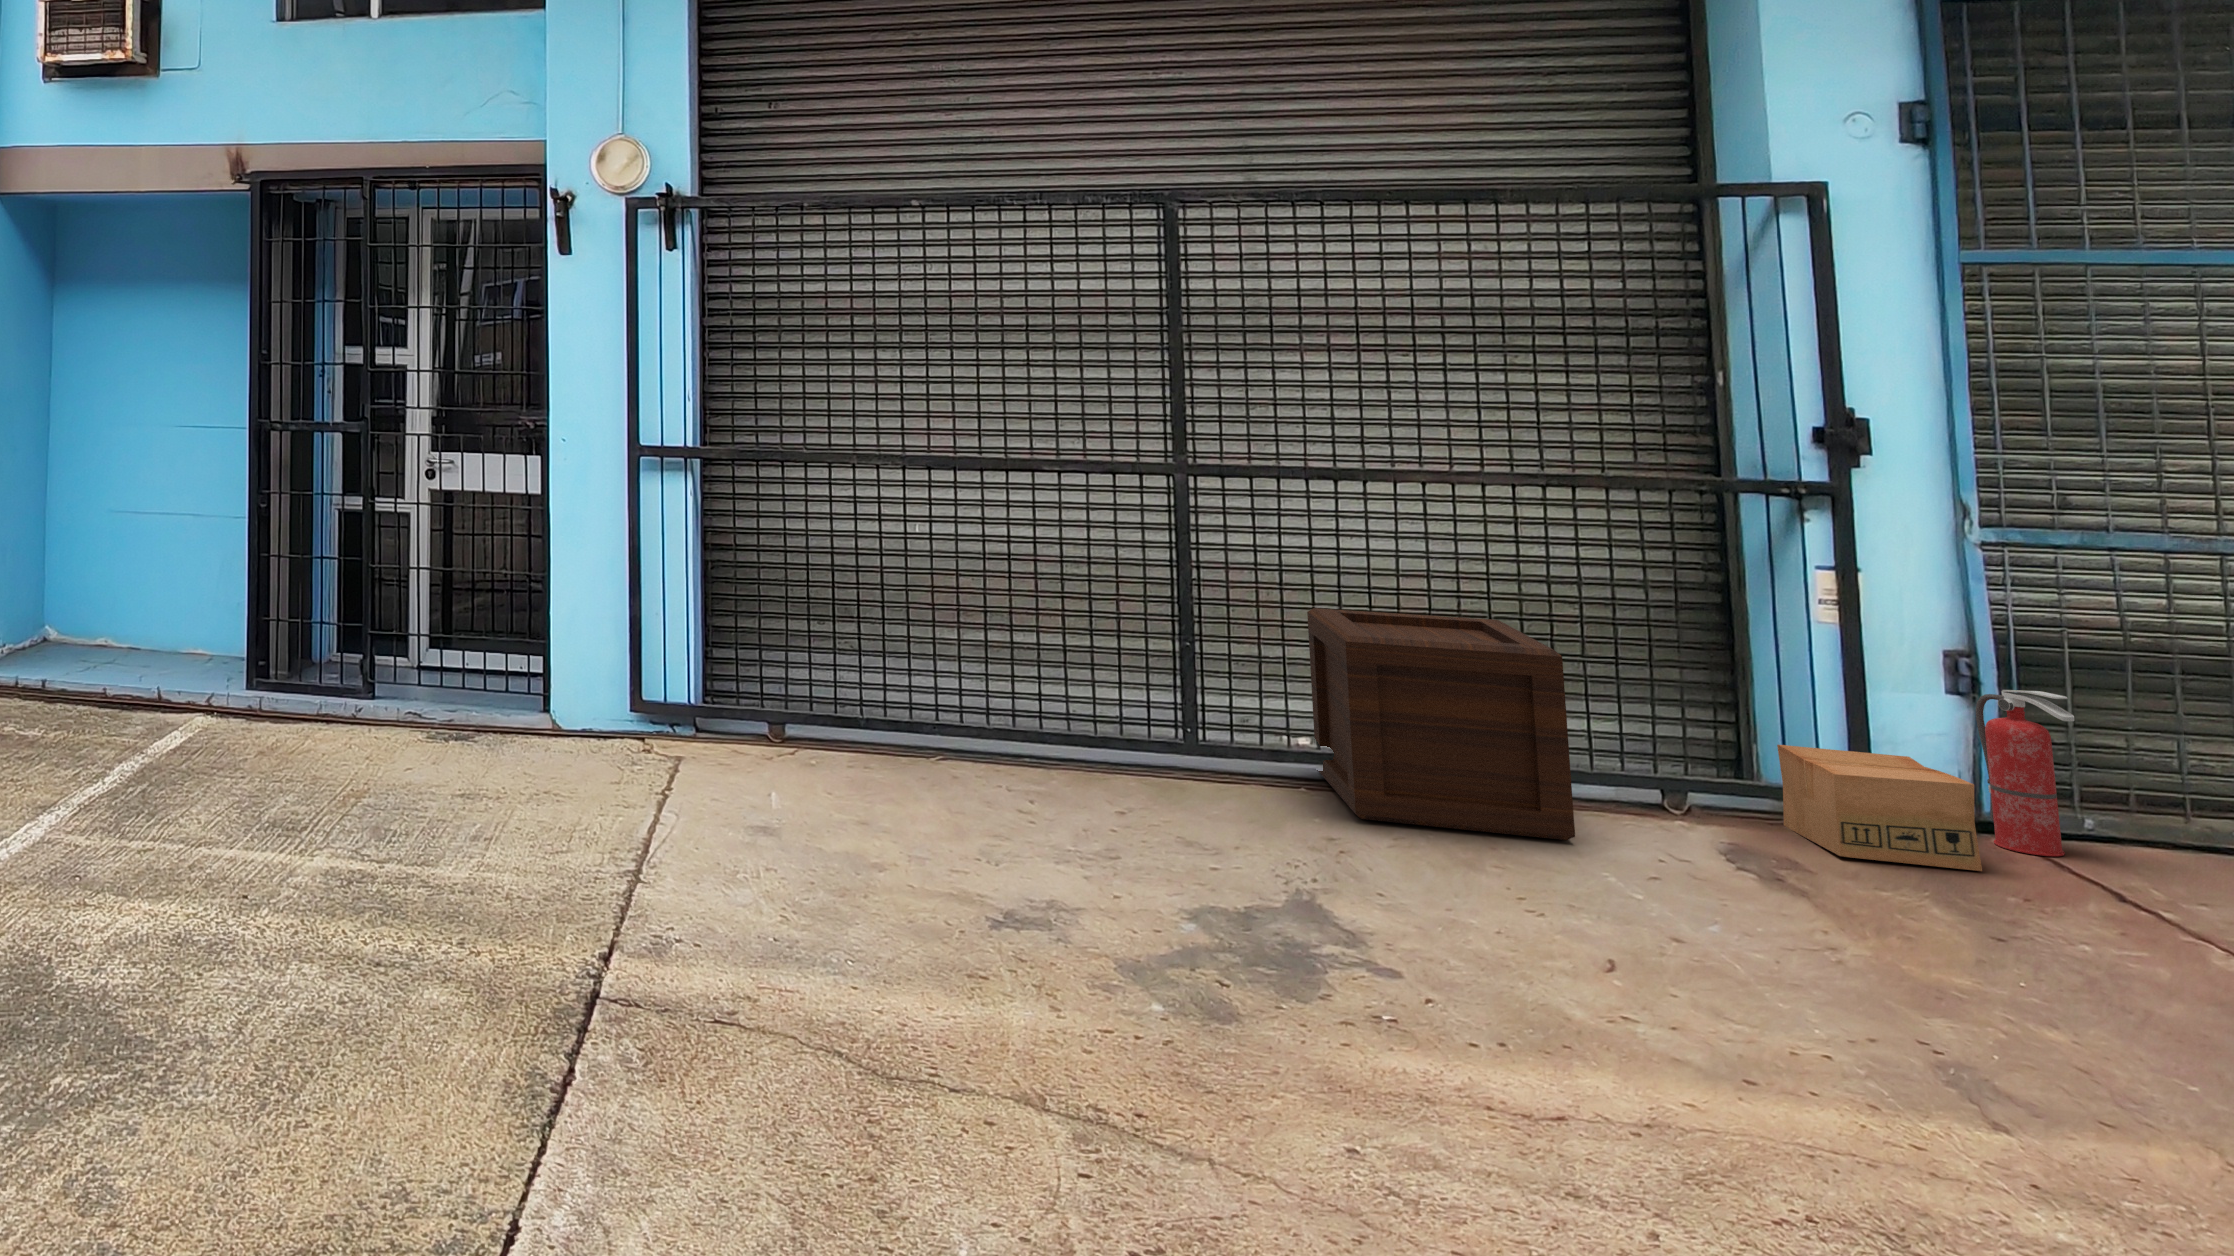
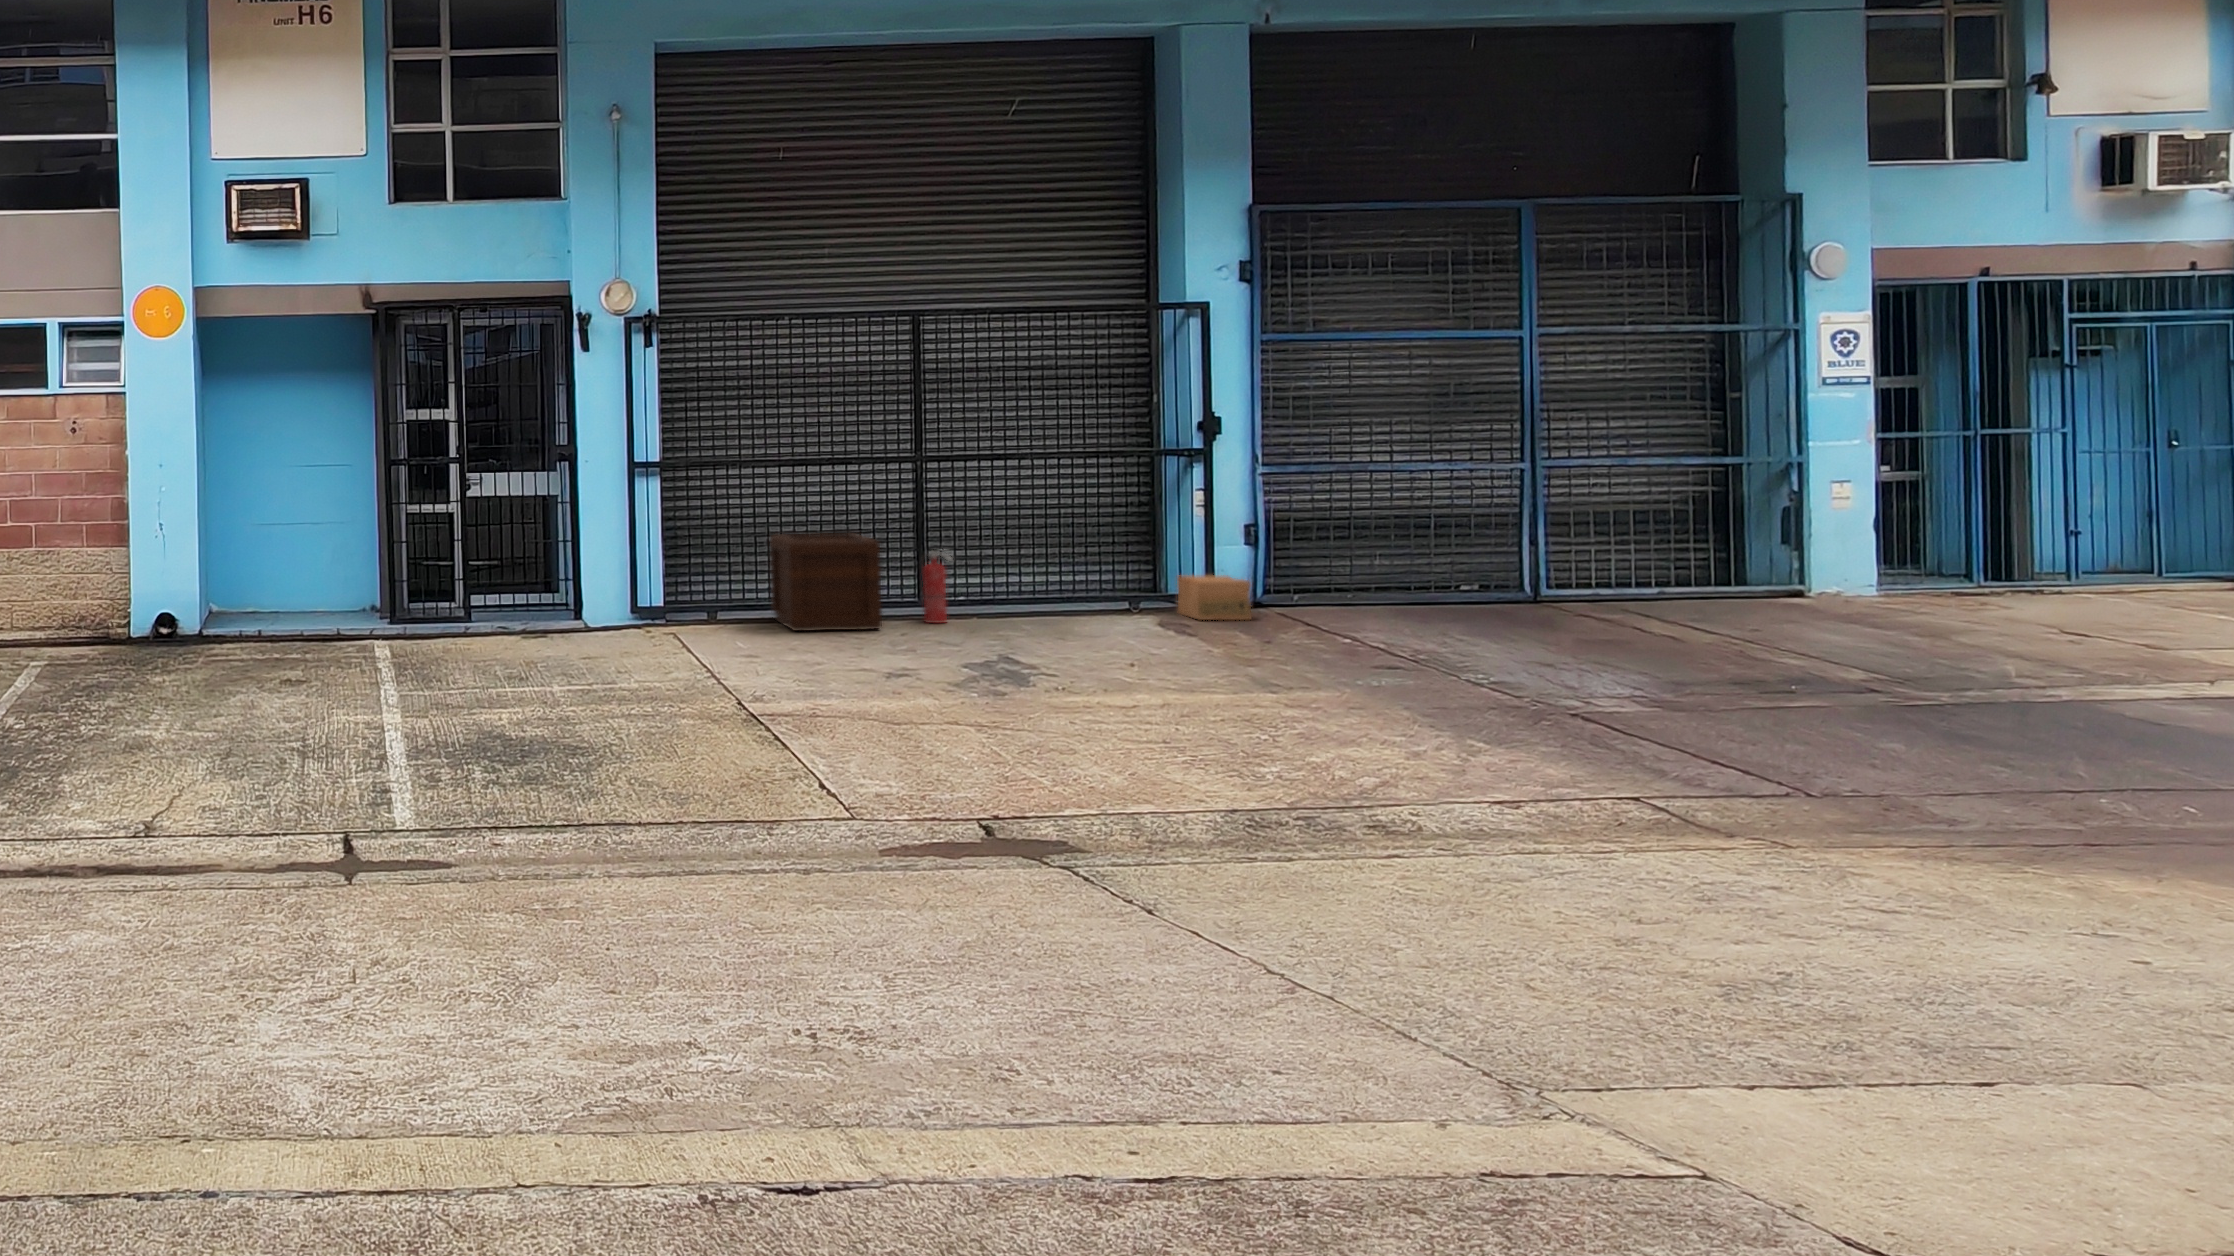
wooden crate: present [1307,608,1575,840] -> present [770,533,882,631]
fire extinguisher: present [1976,690,2074,856] -> present [921,551,951,623]

